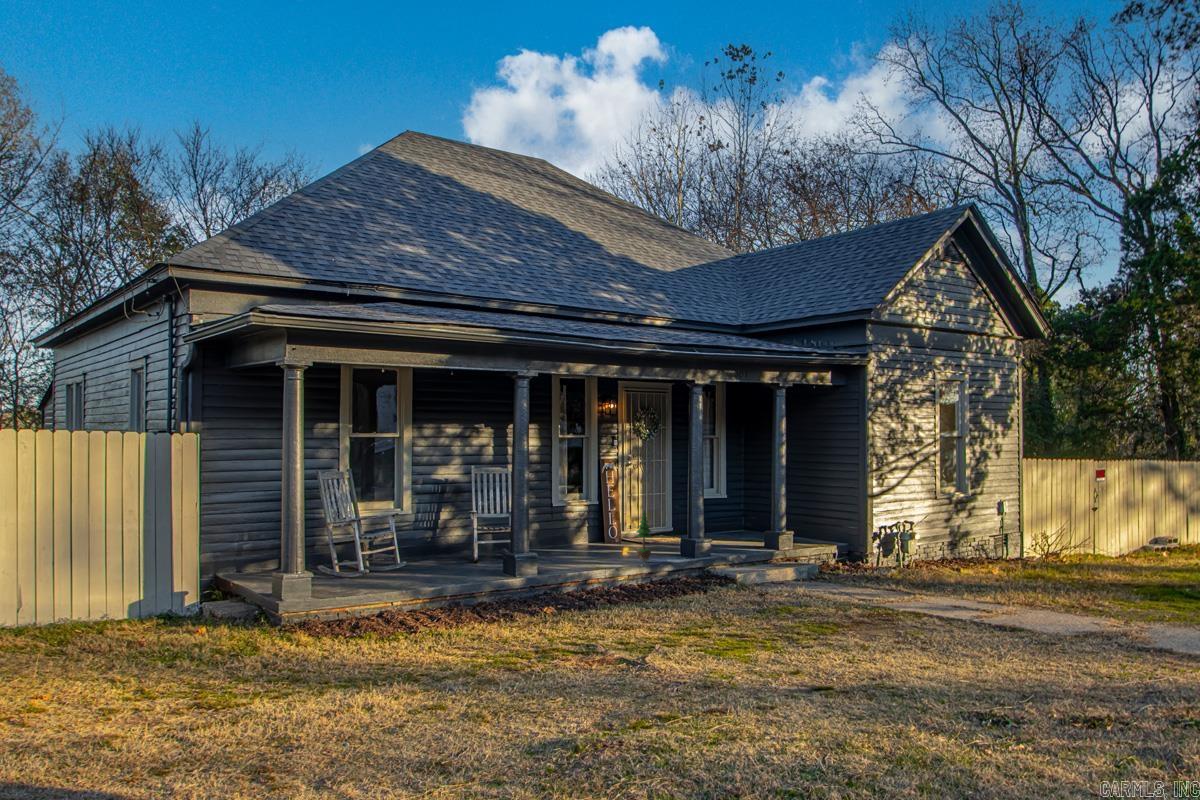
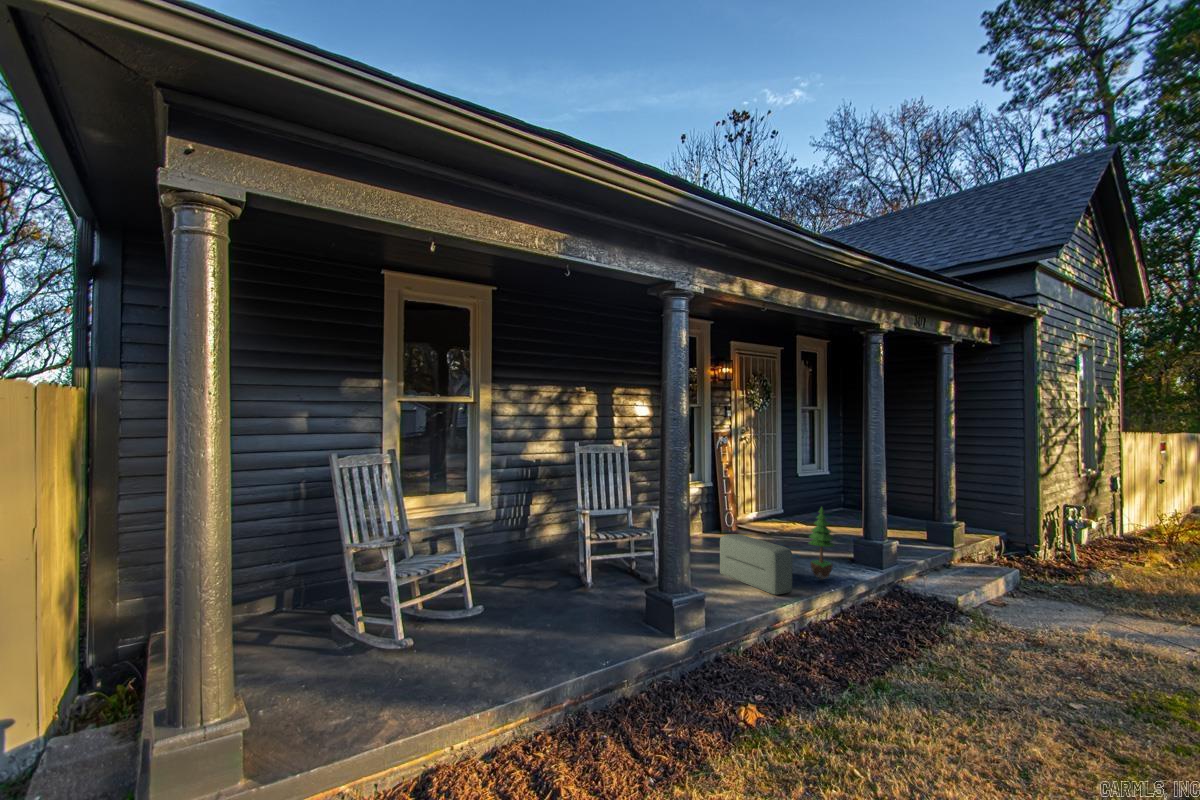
pouf: none [576,532,614,567] -> present [720,534,792,594]

